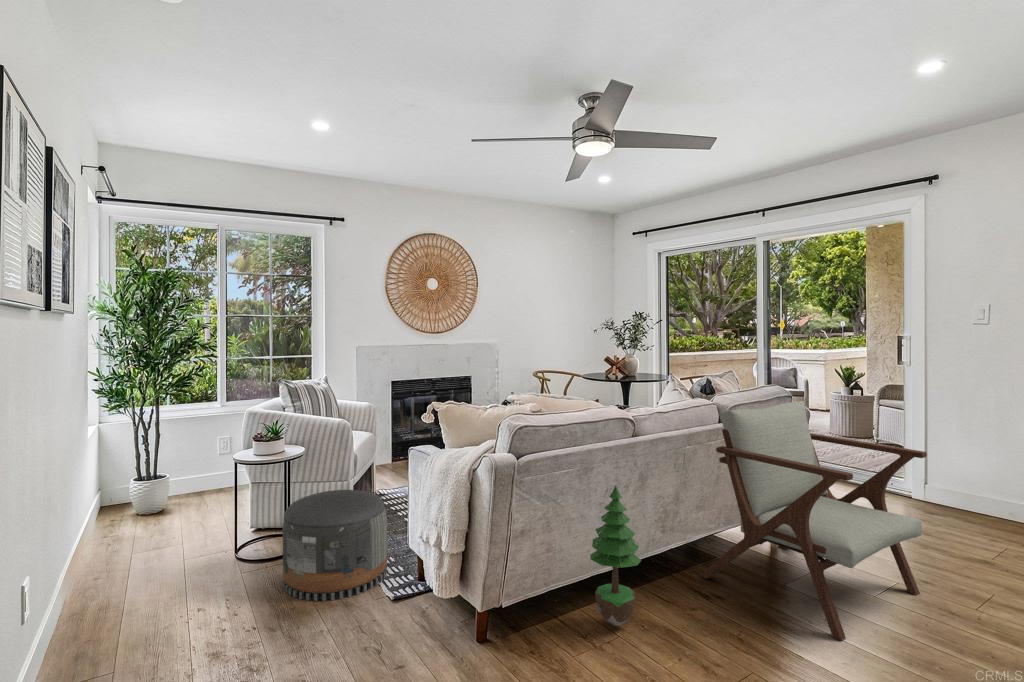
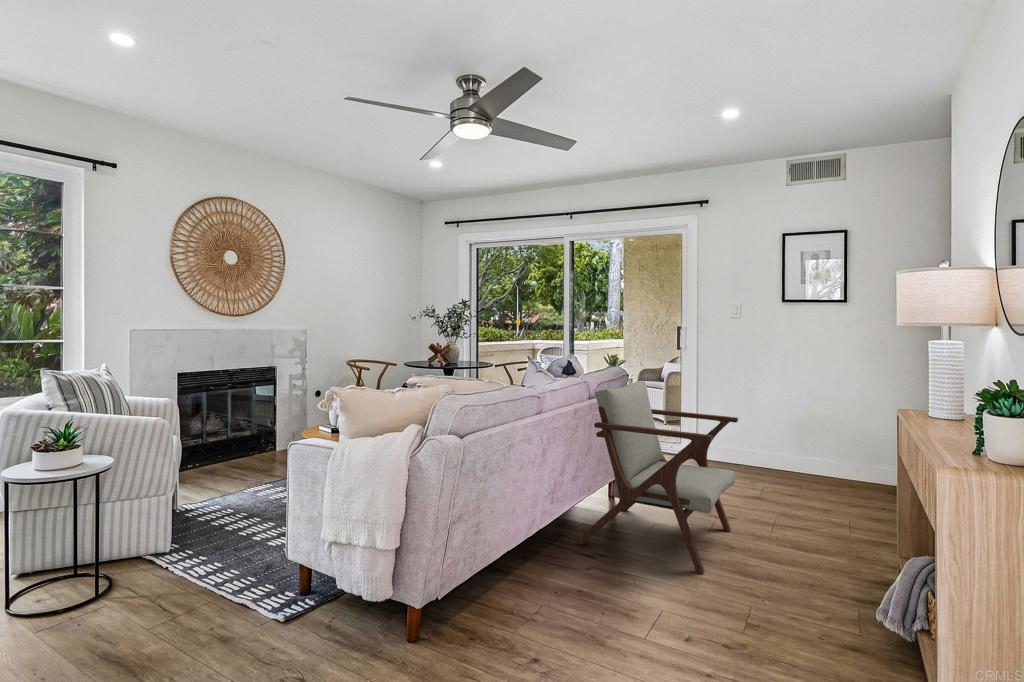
potted tree: present [590,485,641,626] -> none [507,461,557,599]
pouf: present [283,490,387,601] -> none [113,502,257,645]

